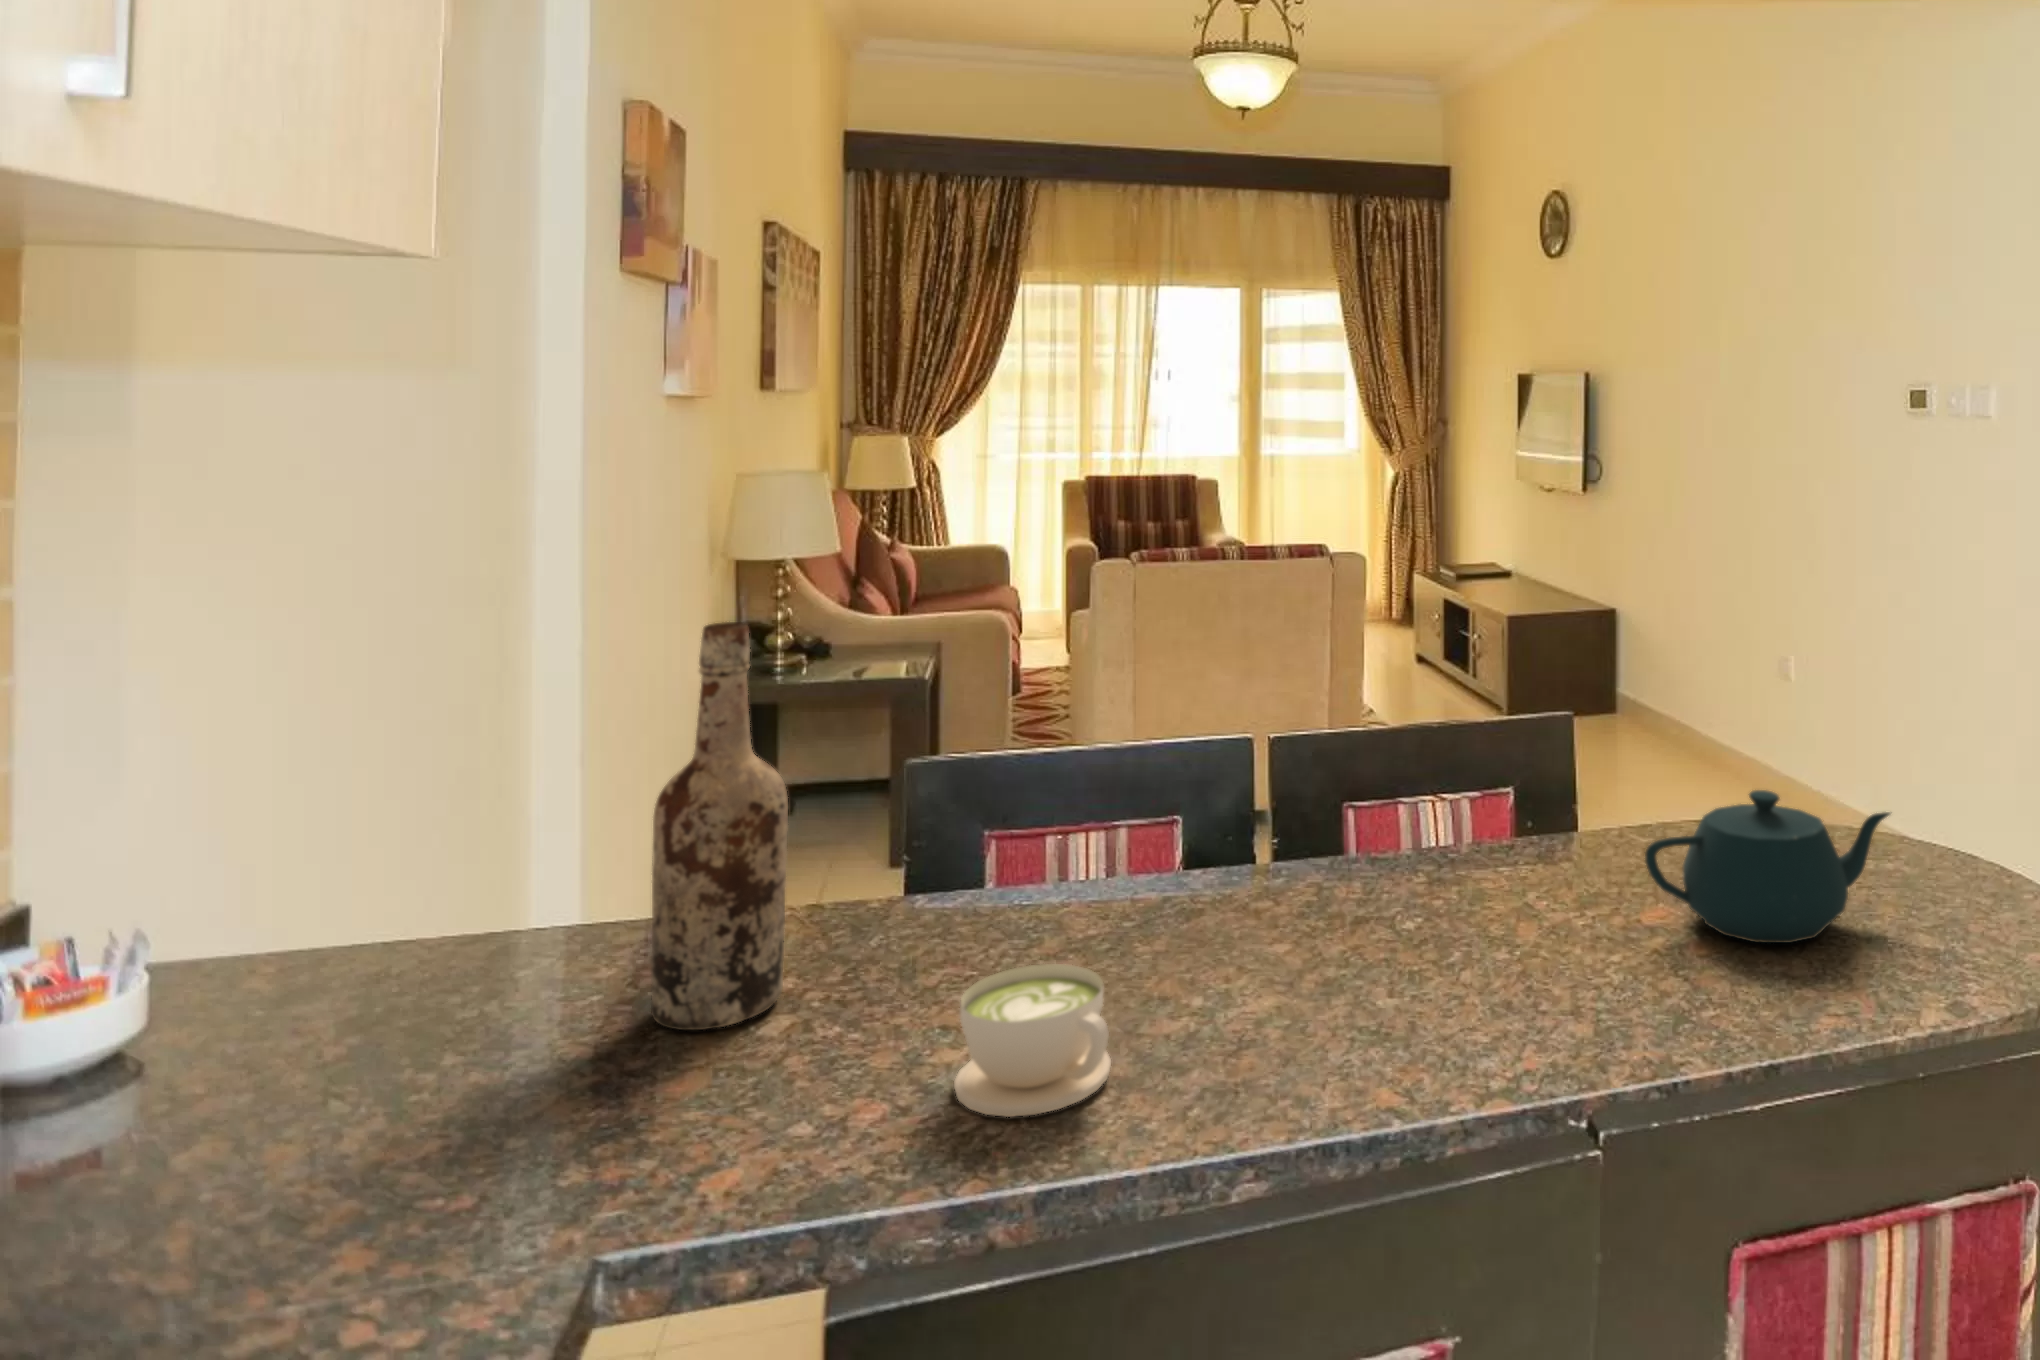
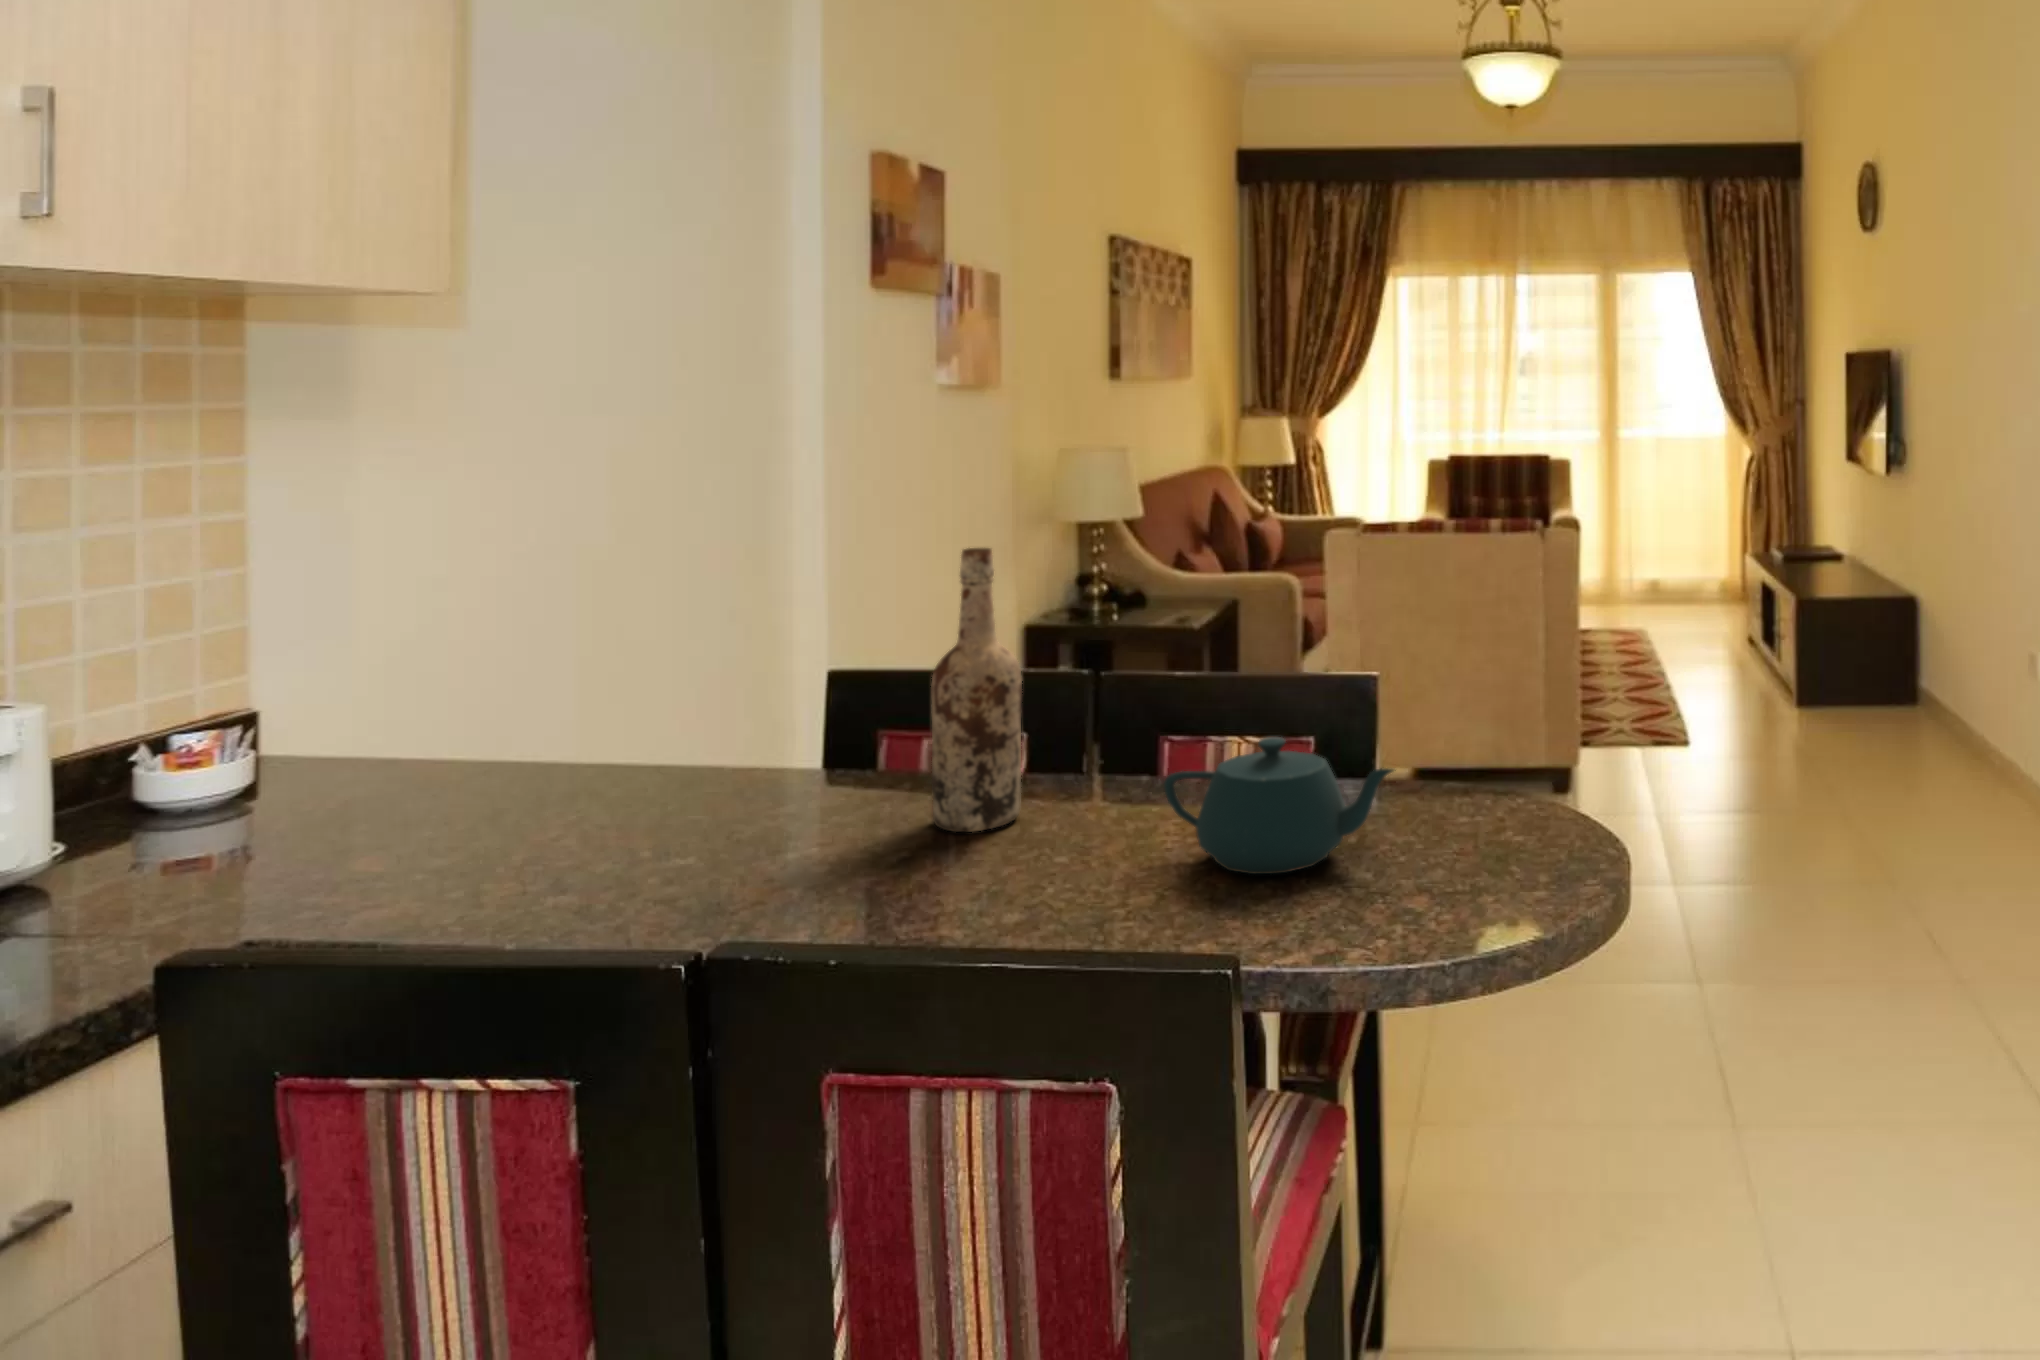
wine bottle: present [651,622,788,1030] -> present [932,548,1022,832]
coffee cup: present [954,964,1111,1117] -> none [509,807,640,907]

